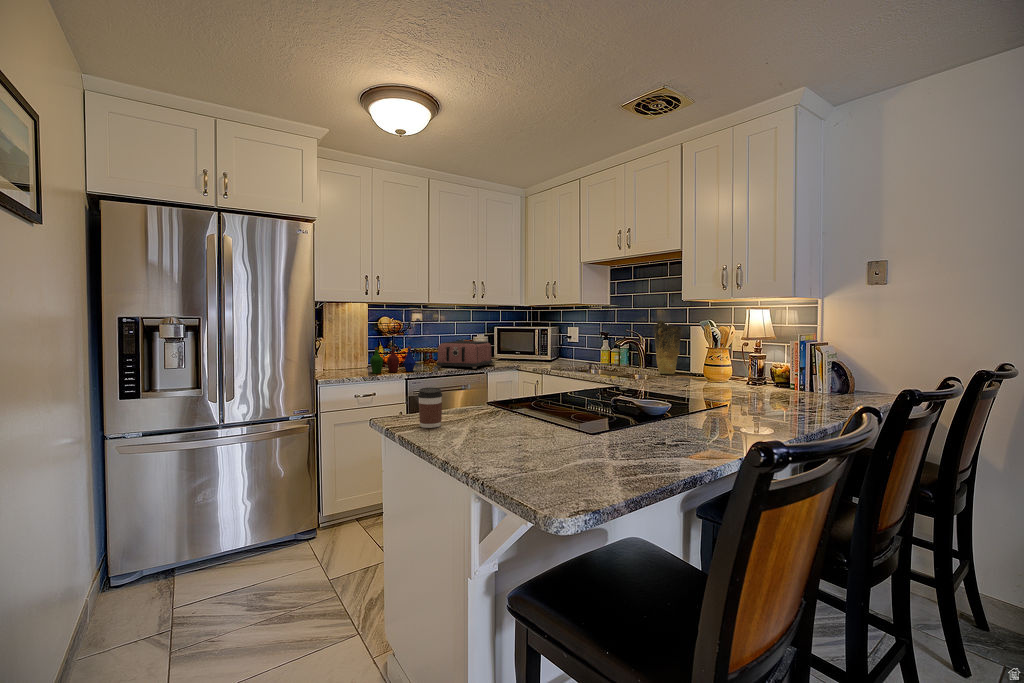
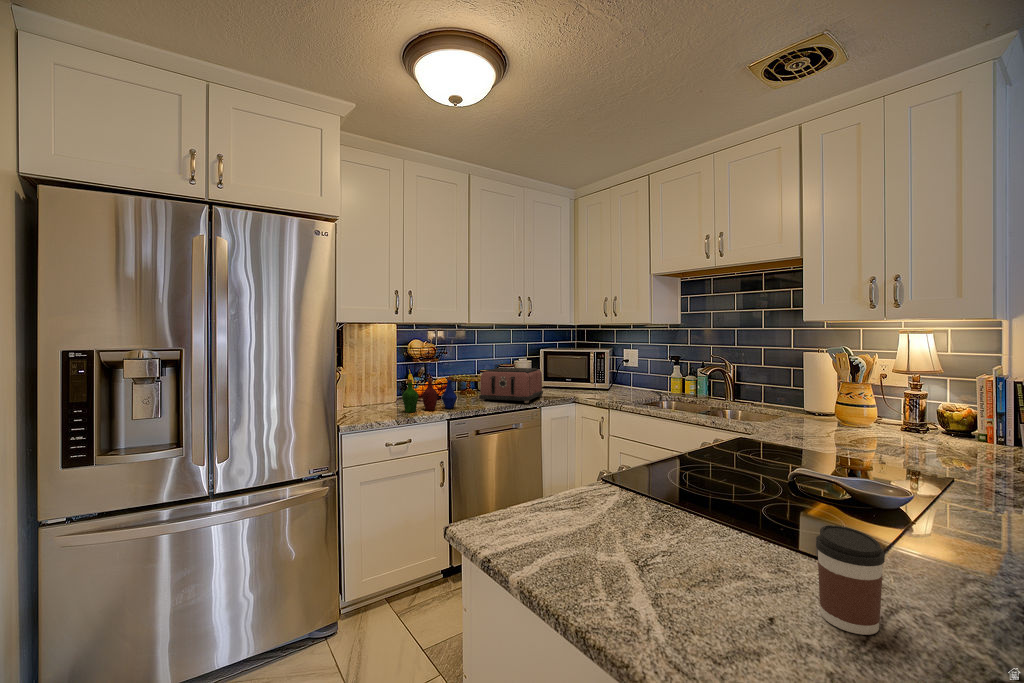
vase: present [654,320,682,374] -> none [753,344,792,412]
coffee cup: present [418,387,442,428] -> present [816,525,885,635]

